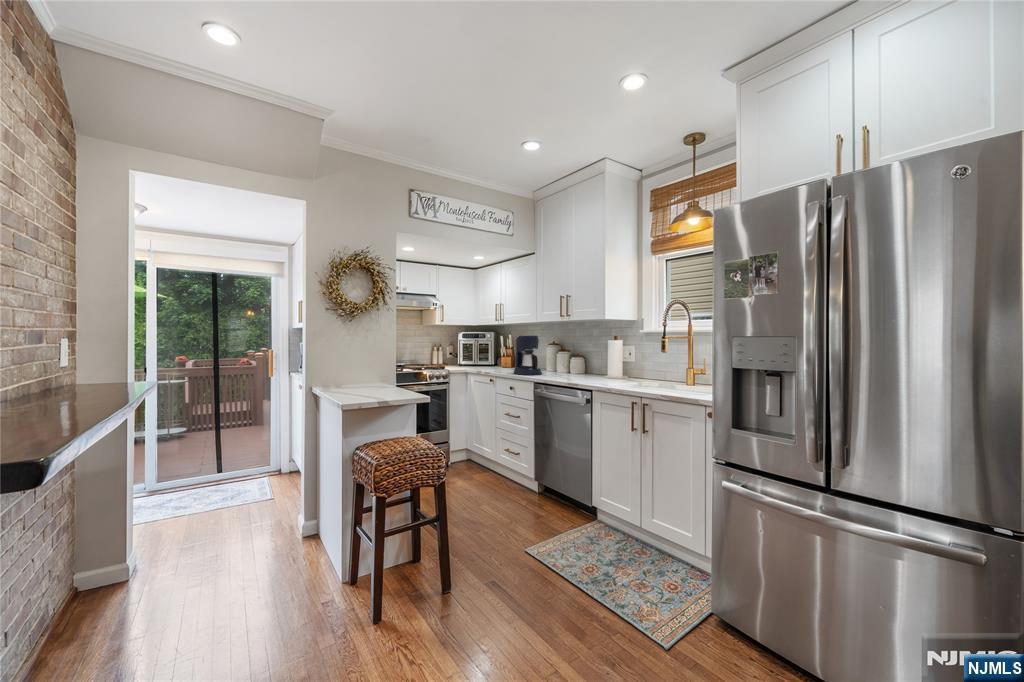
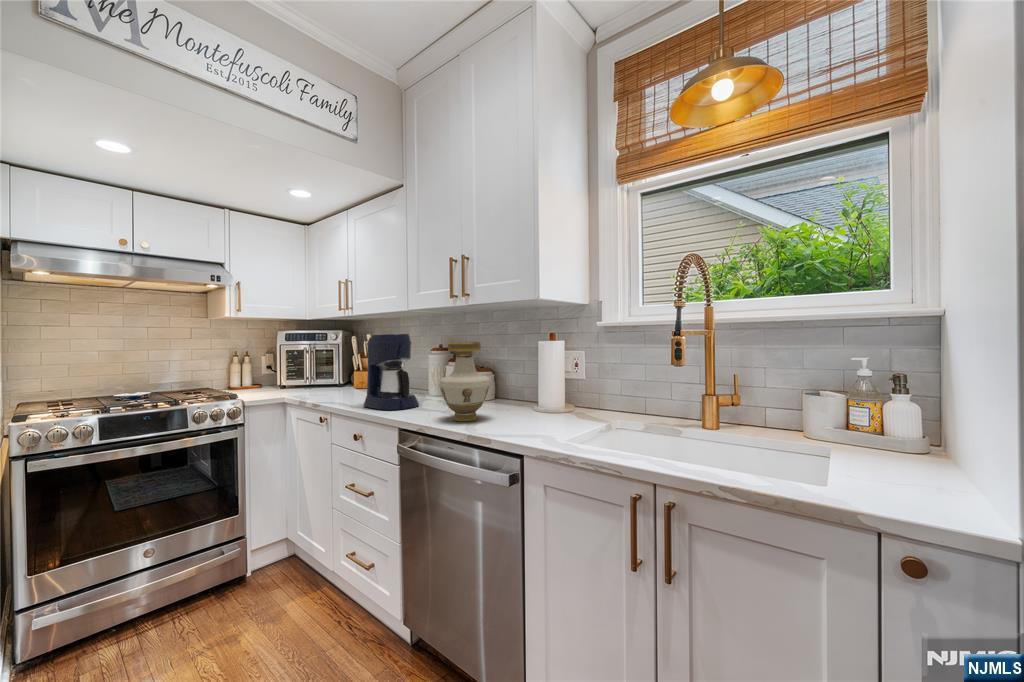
vase: none [554,340,579,379] -> present [439,342,490,421]

